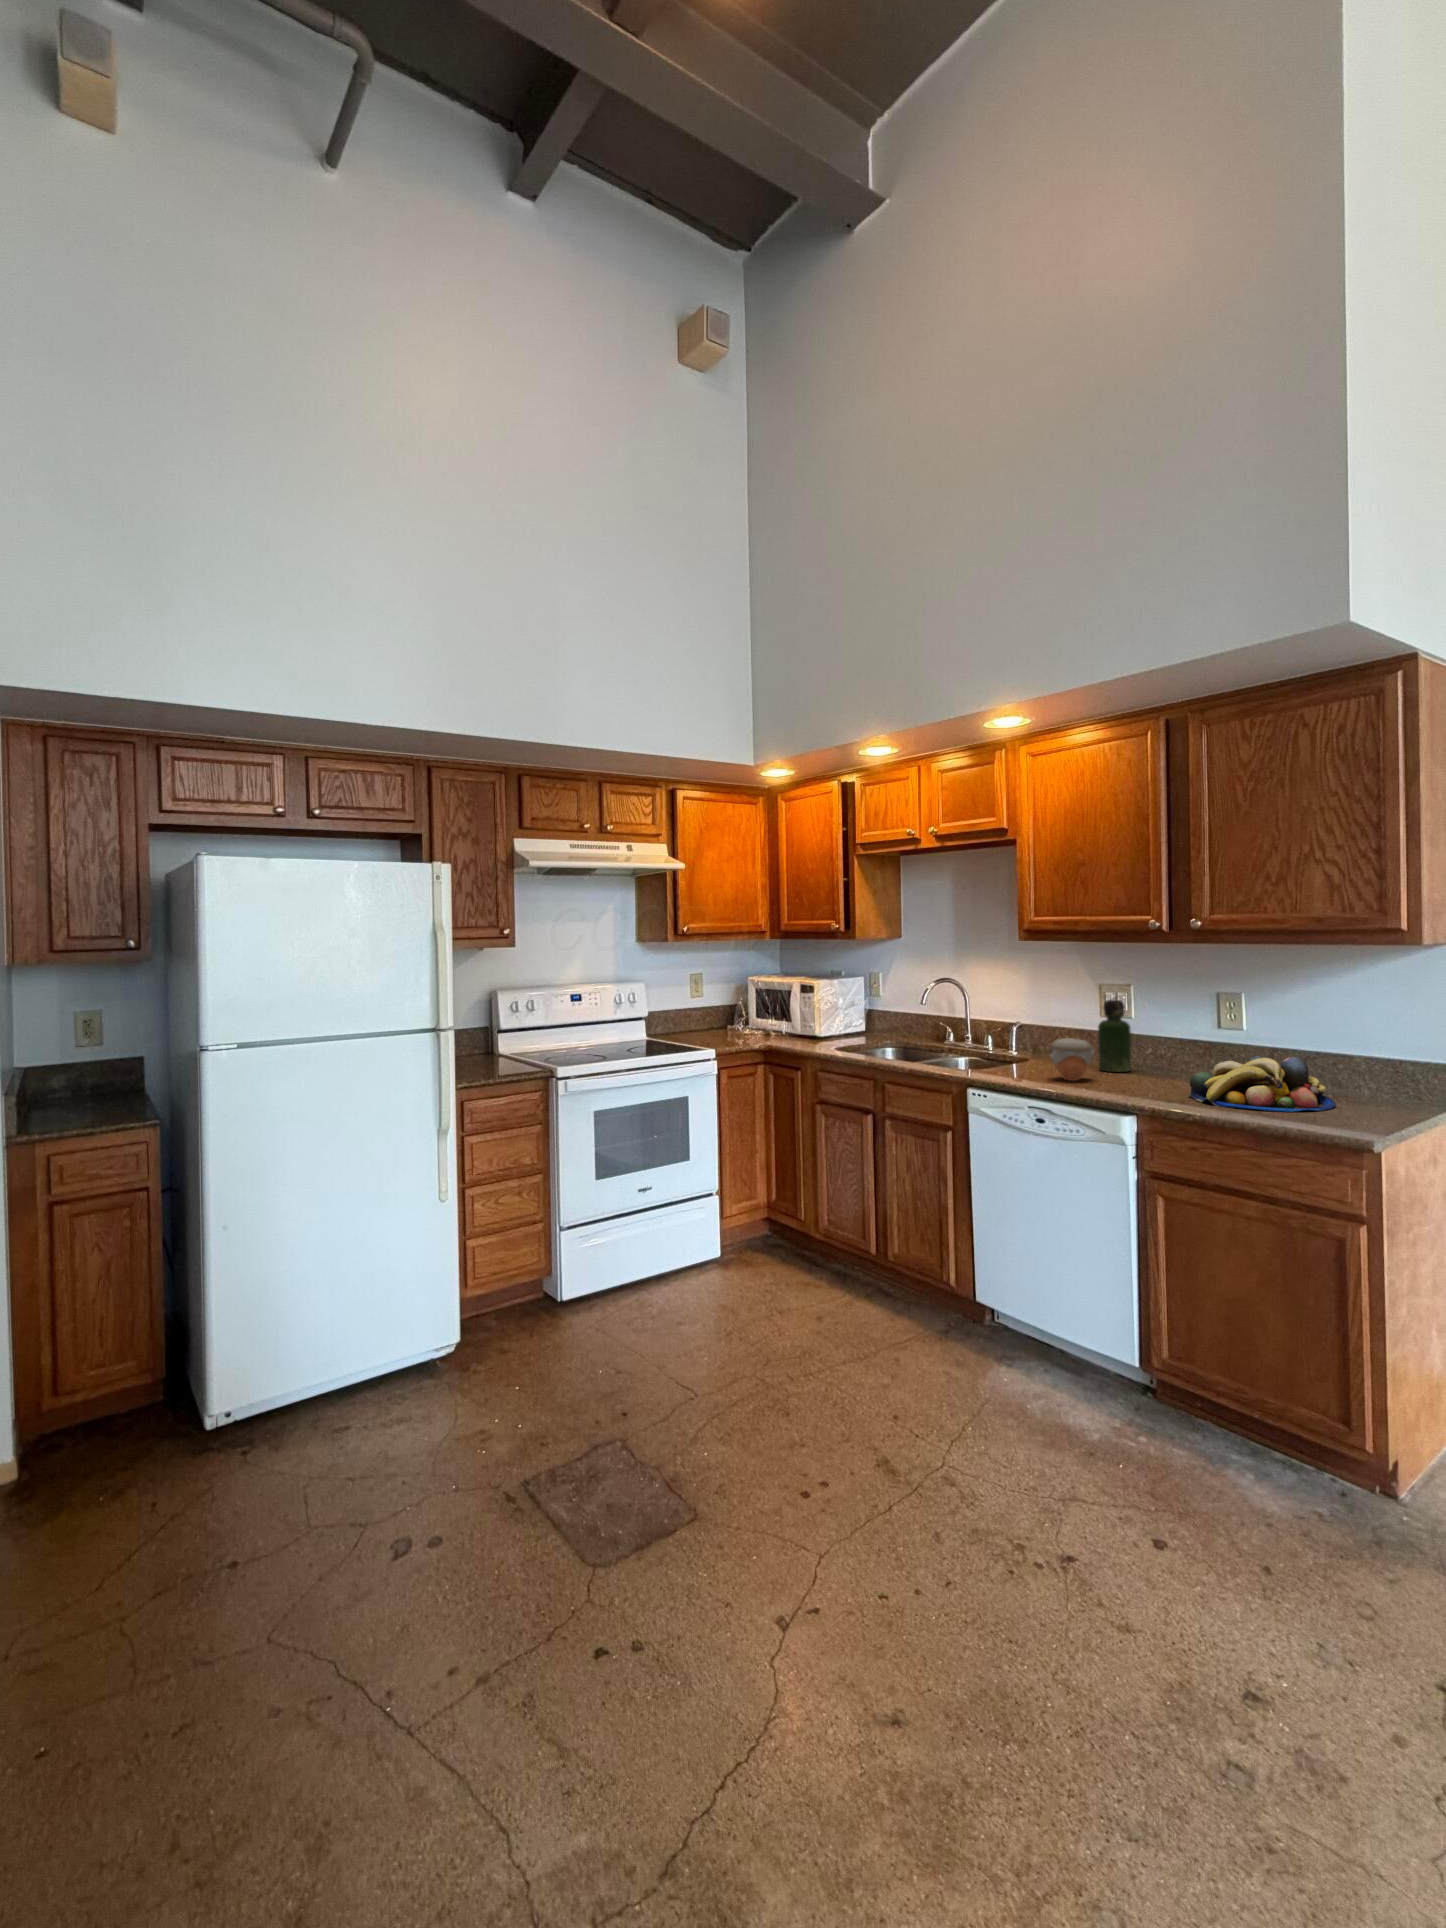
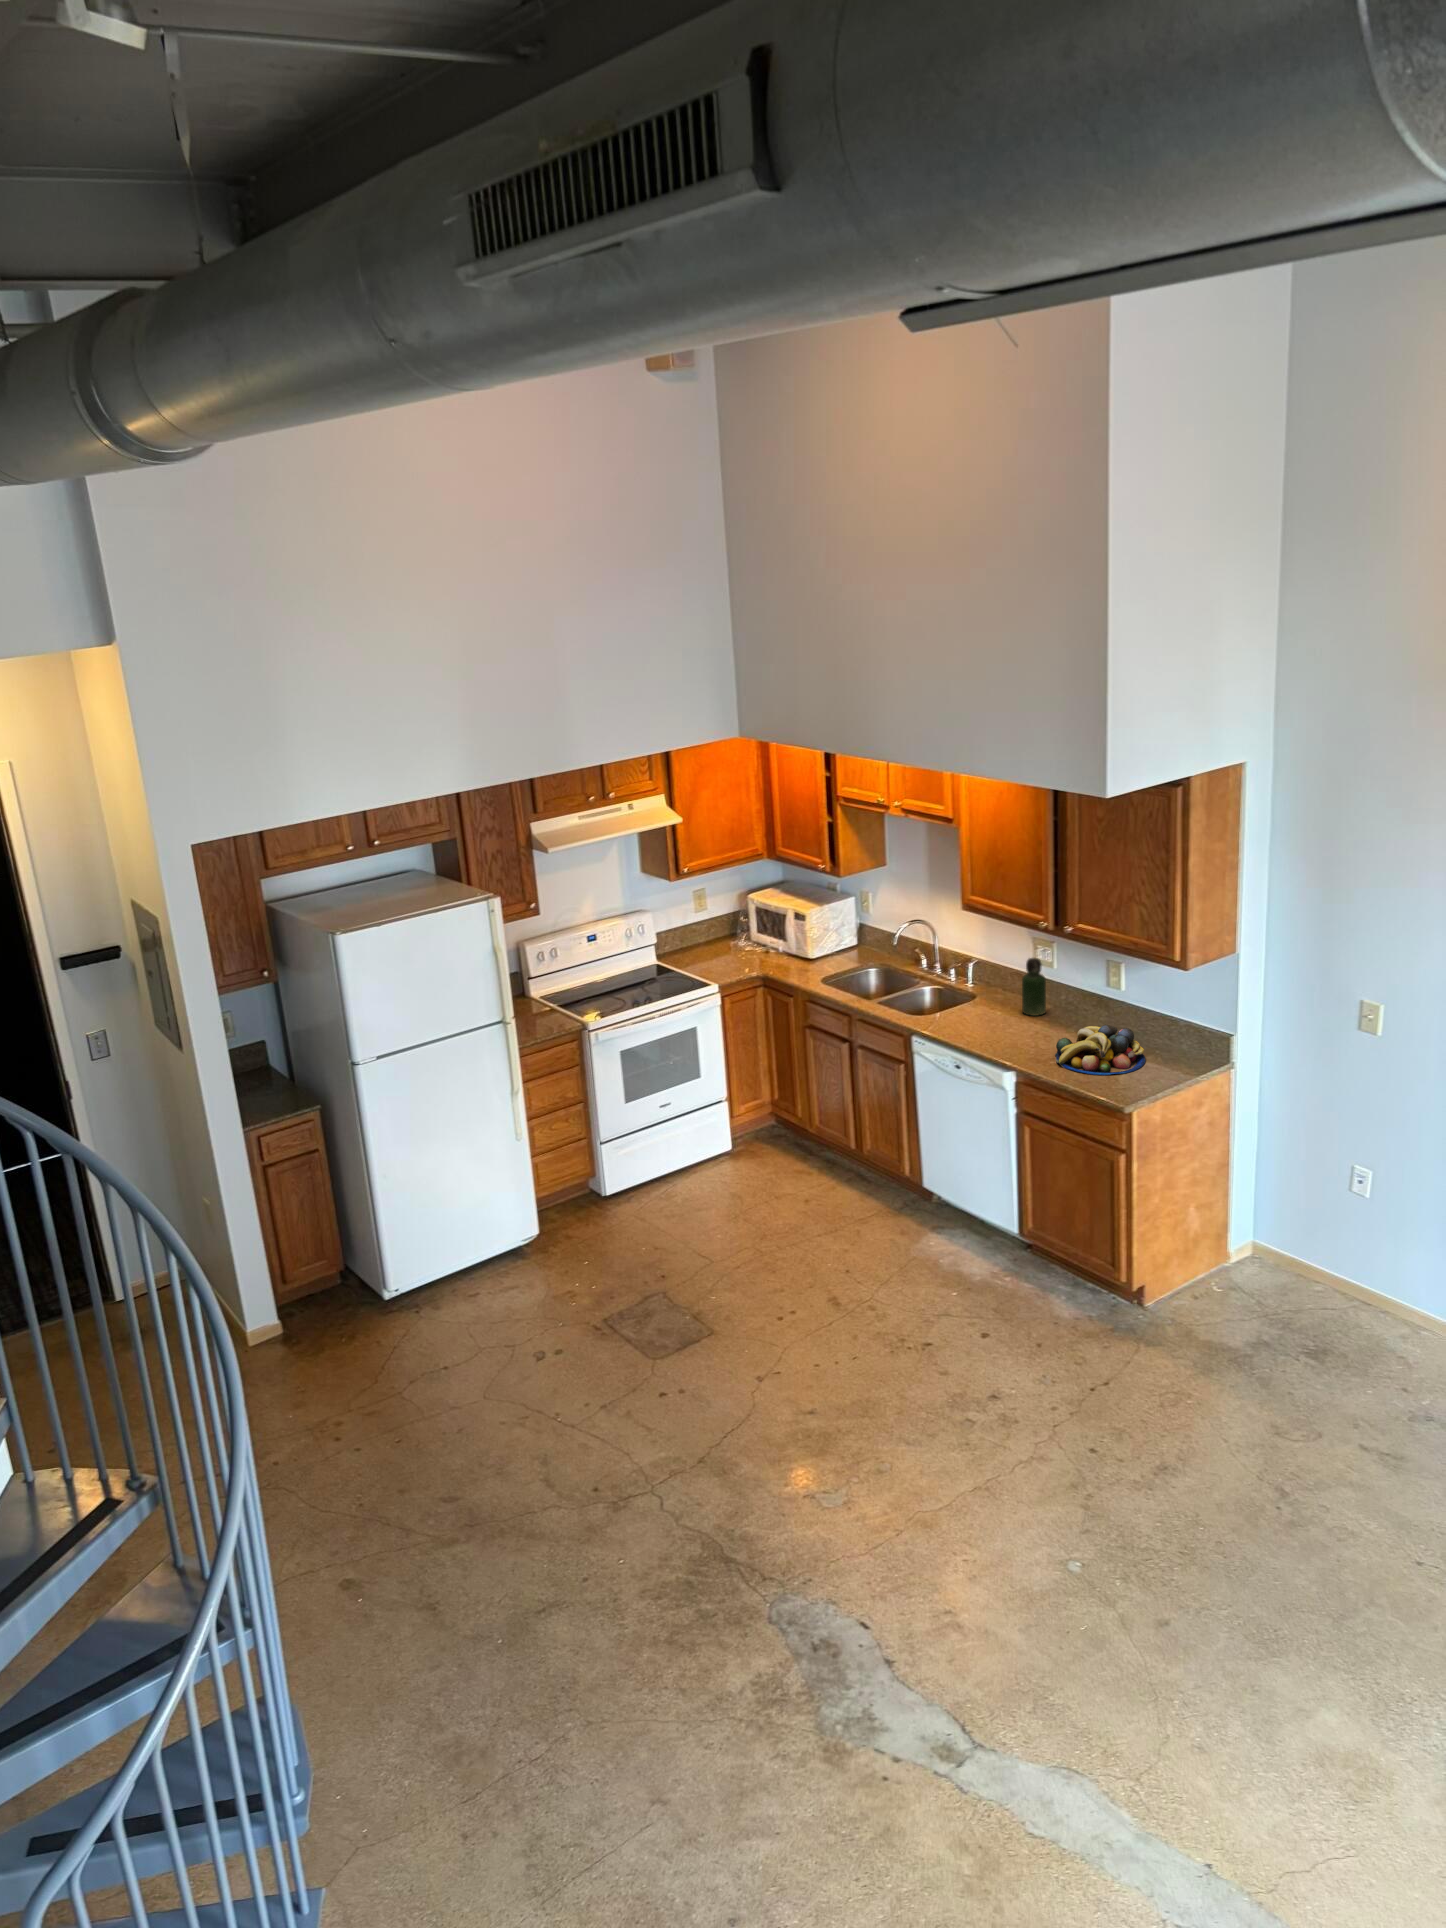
jar: present [1049,1038,1094,1081] -> none [973,997,1008,1031]

